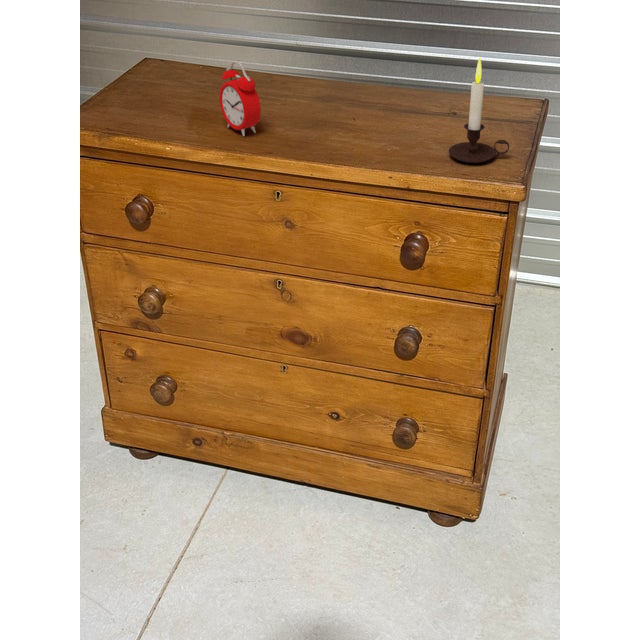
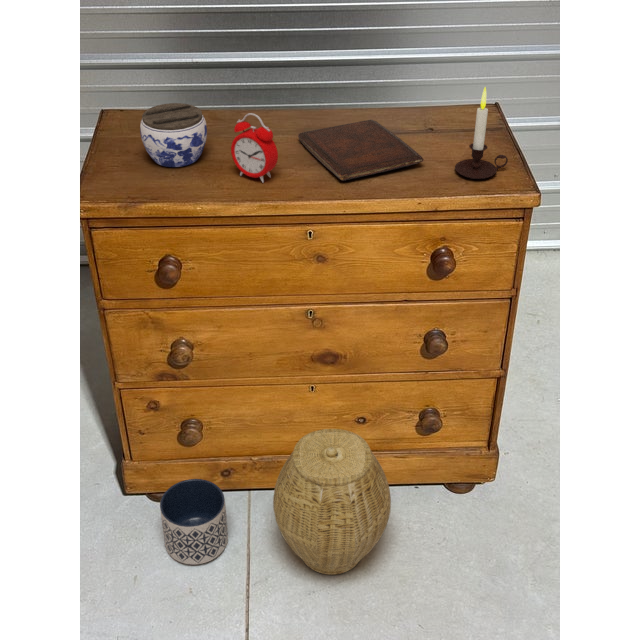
jar: none [147,49,214,112] -> present [140,103,207,167]
book: none [312,92,420,145] -> present [298,120,424,181]
woven basket: none [211,411,338,572] -> present [273,429,391,575]
planter: none [113,438,185,525] -> present [160,479,228,564]

